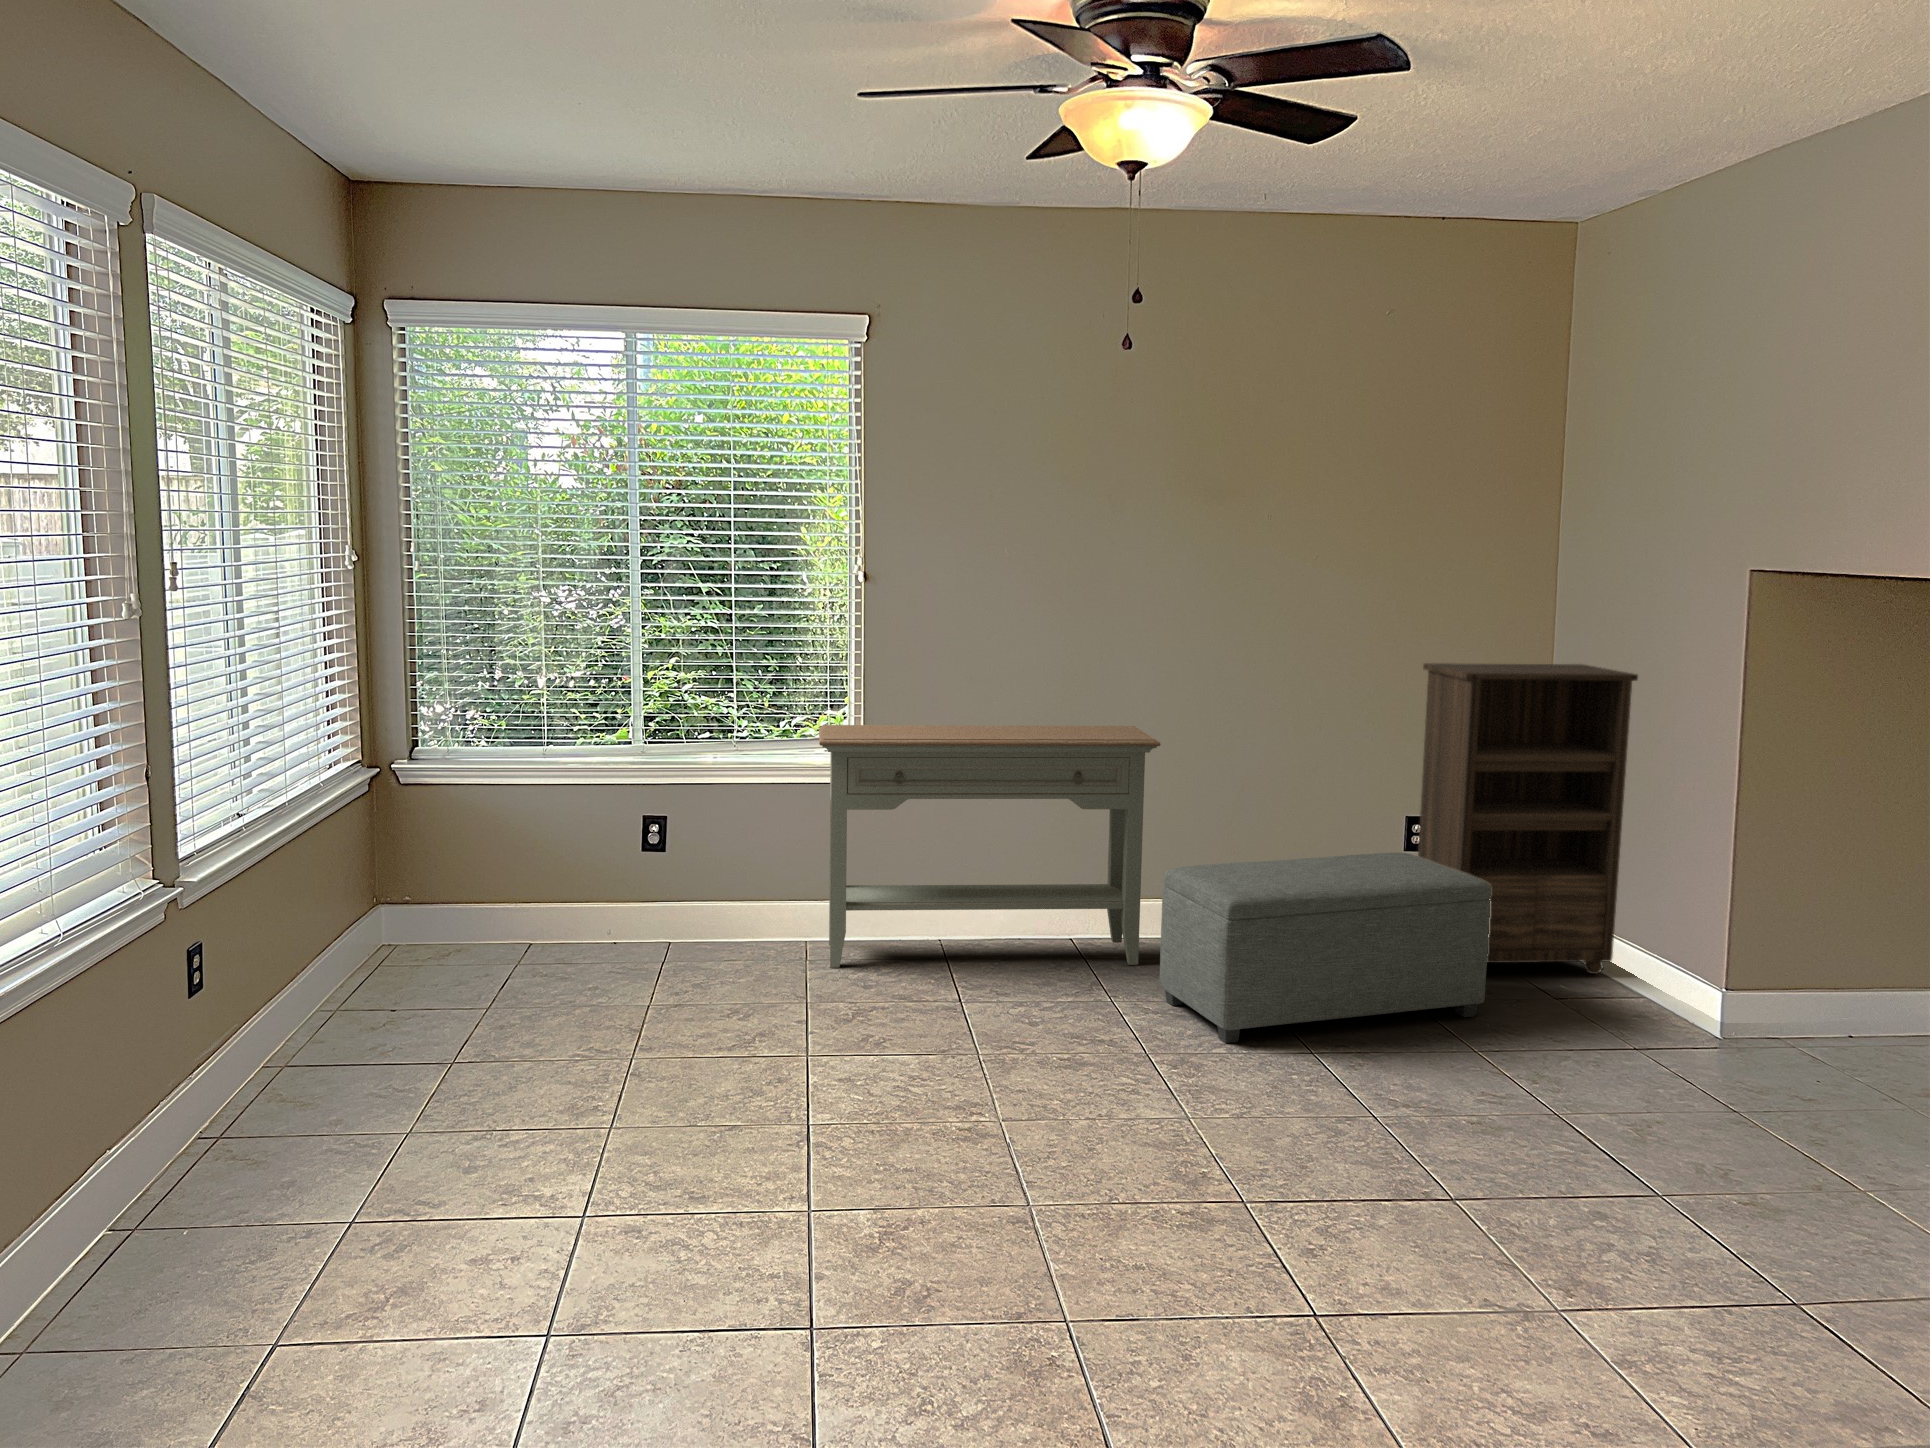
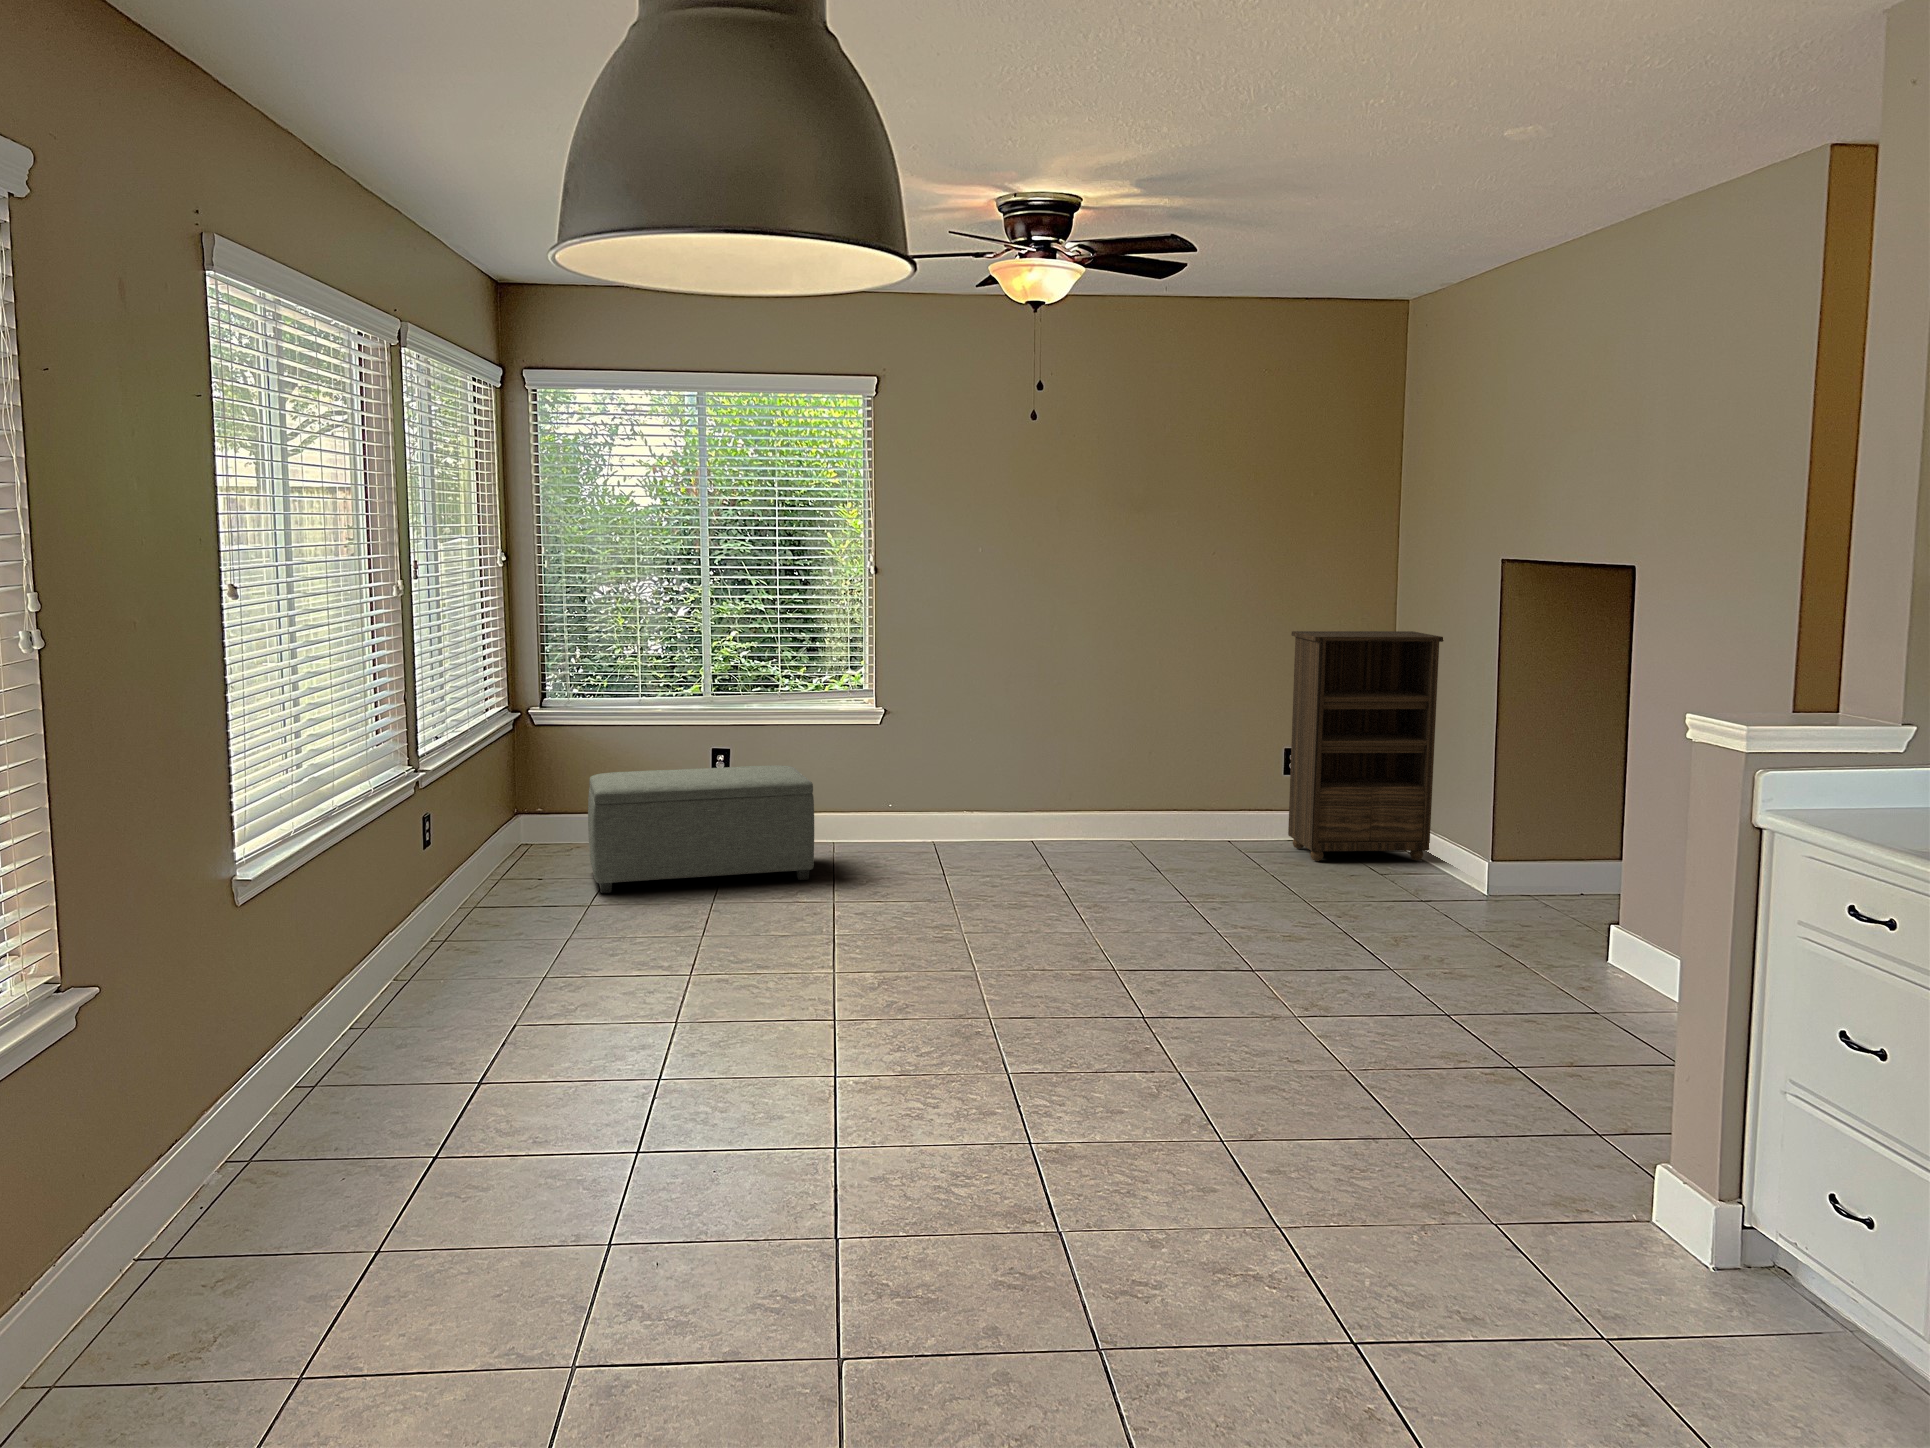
console table: present [819,725,1161,968] -> none [841,680,1092,857]
ottoman: present [1160,853,1491,1043] -> present [588,765,814,893]

